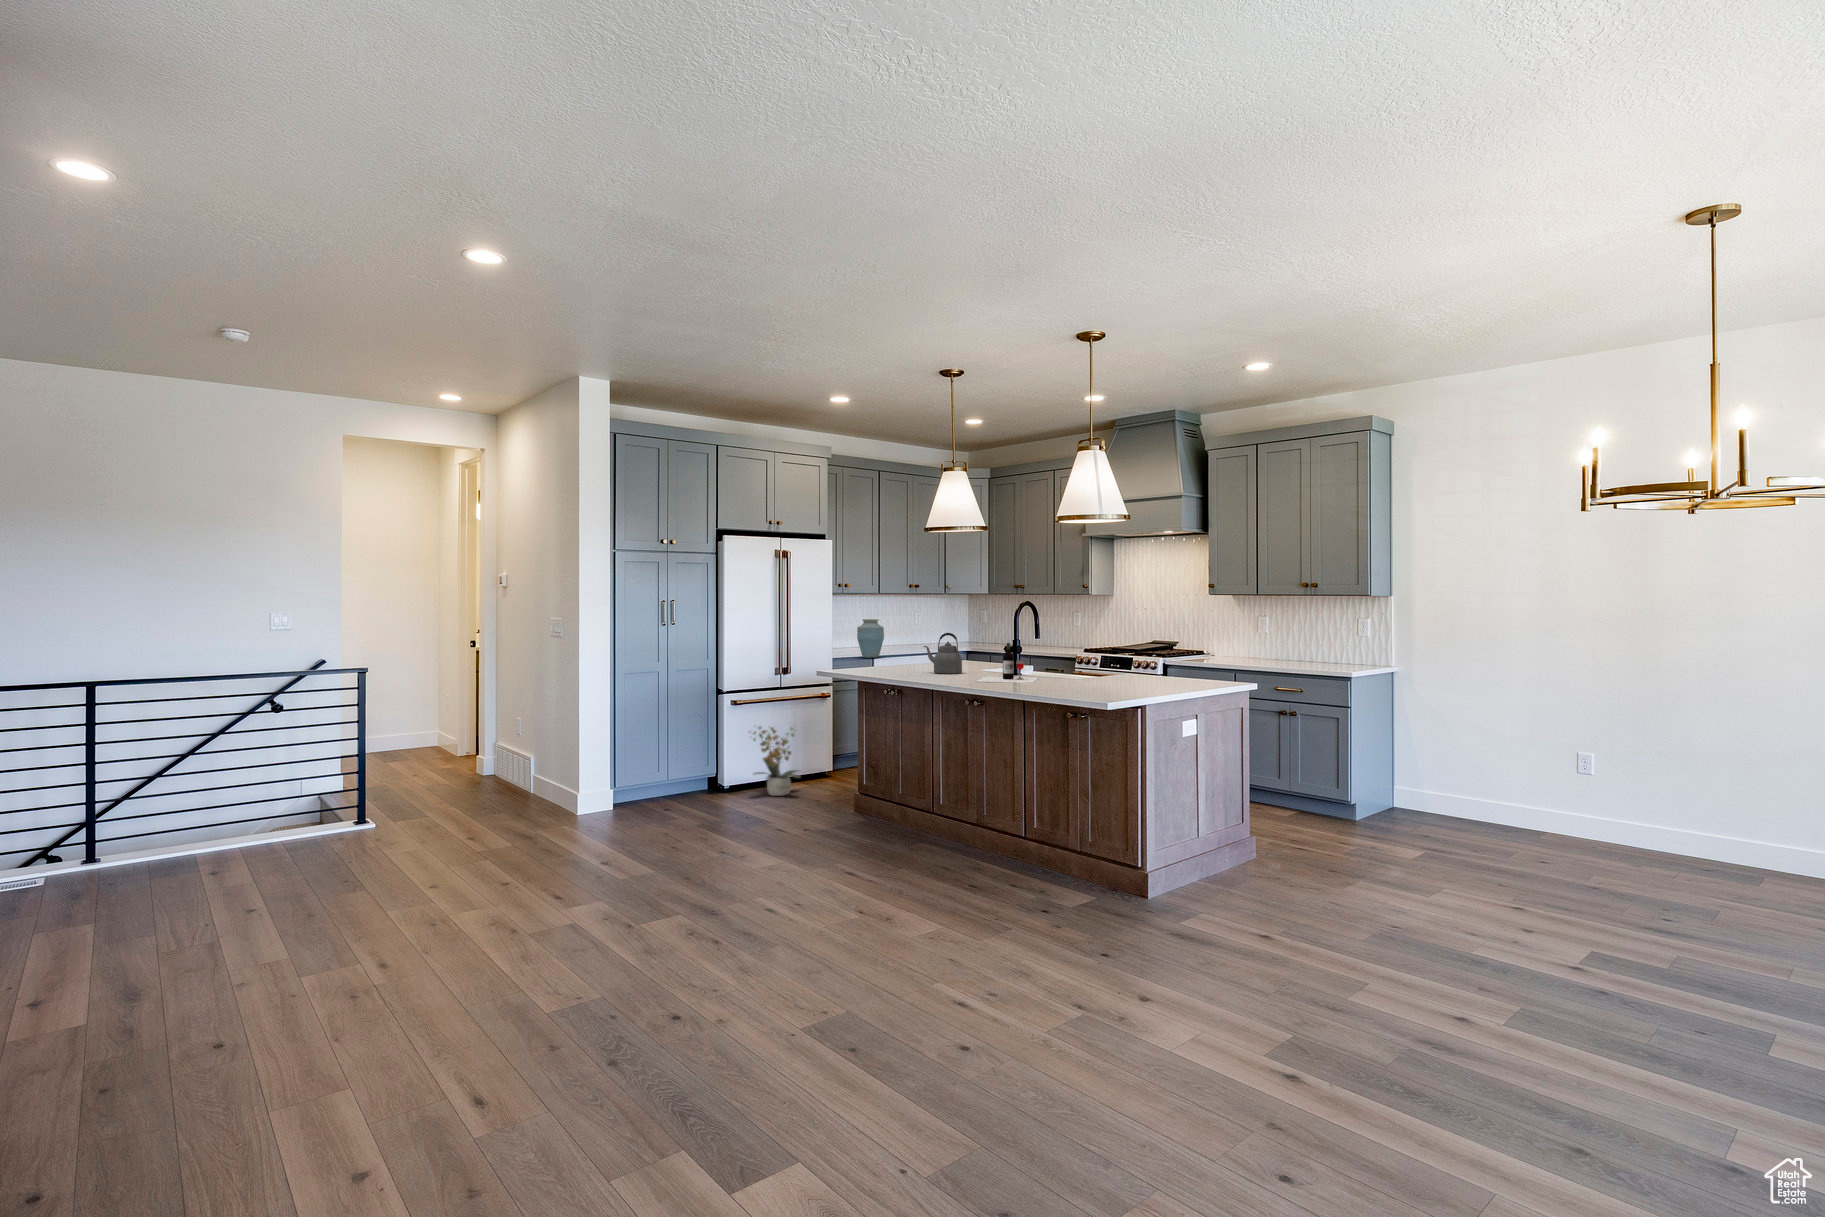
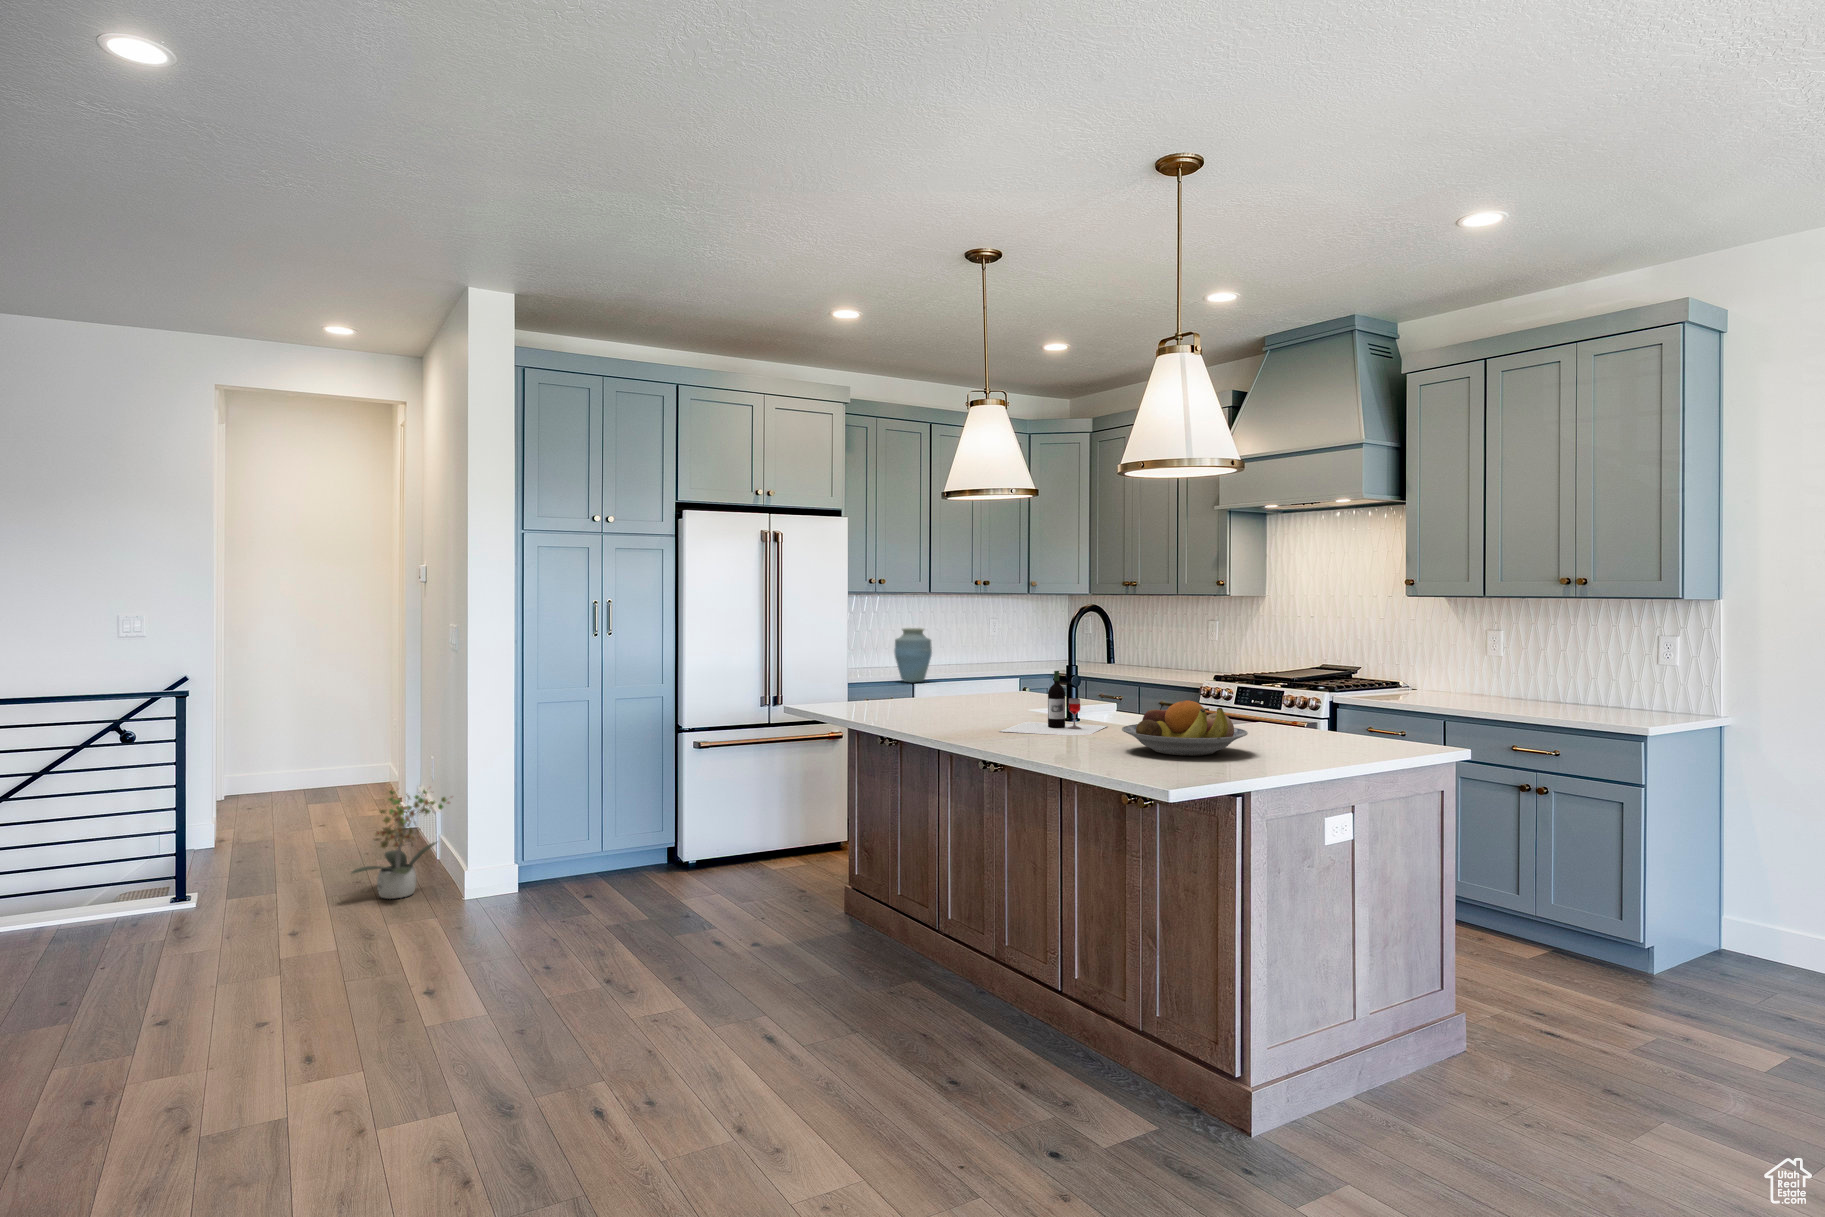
kettle: present [924,633,962,674] -> none [947,652,1003,714]
fruit bowl: none [1062,657,1136,689] -> present [1122,701,1248,756]
potted plant: present [753,726,800,796] -> present [352,790,449,899]

